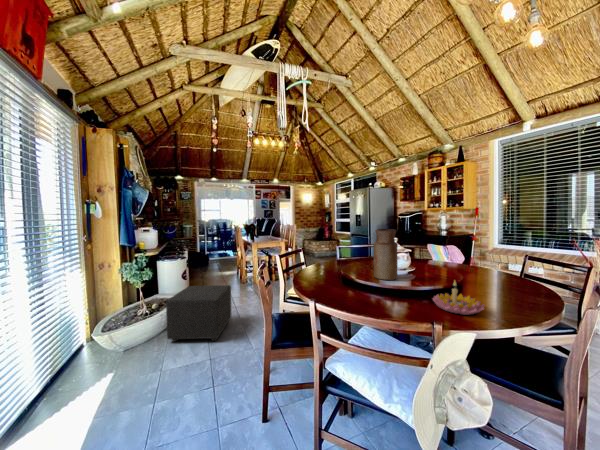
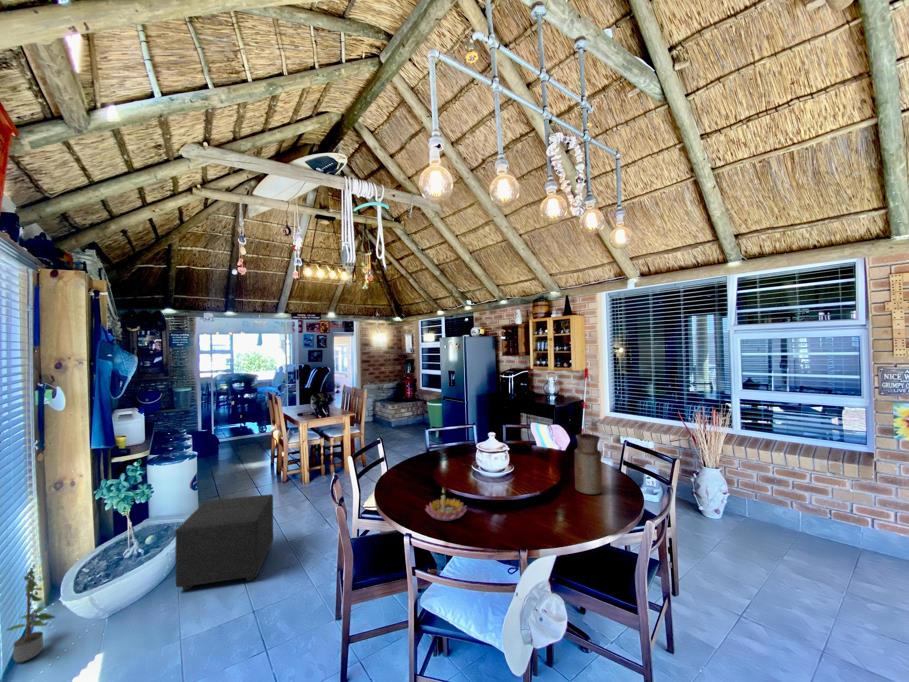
vase: present [373,229,398,280] -> present [574,434,602,495]
candle holder: present [433,281,484,315] -> present [426,489,467,521]
potted plant: none [63,310,96,372] -> present [7,564,55,662]

